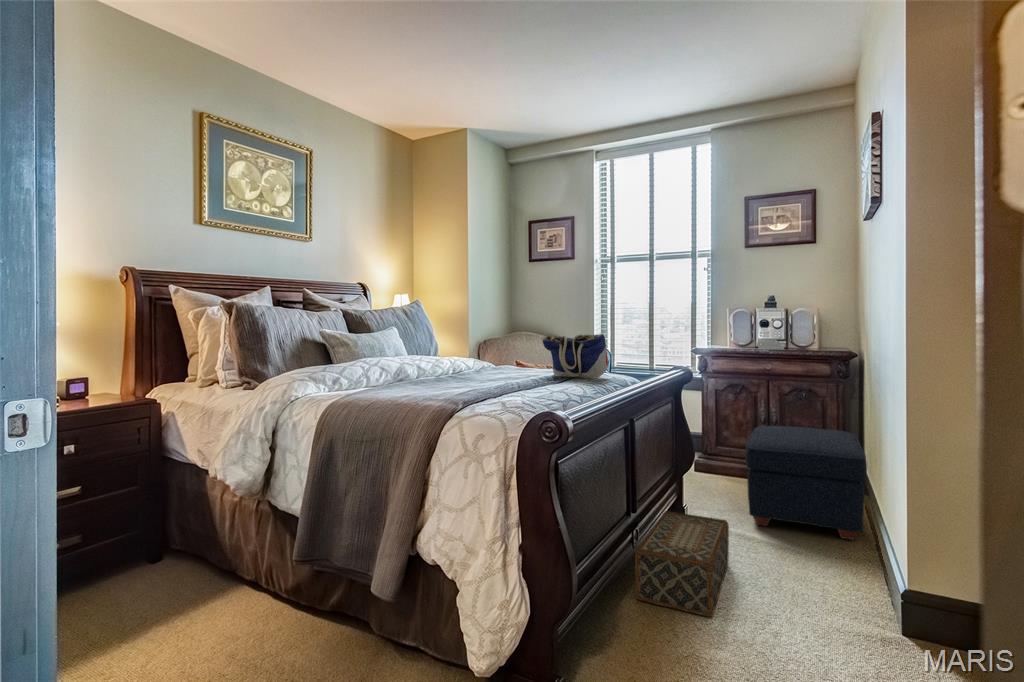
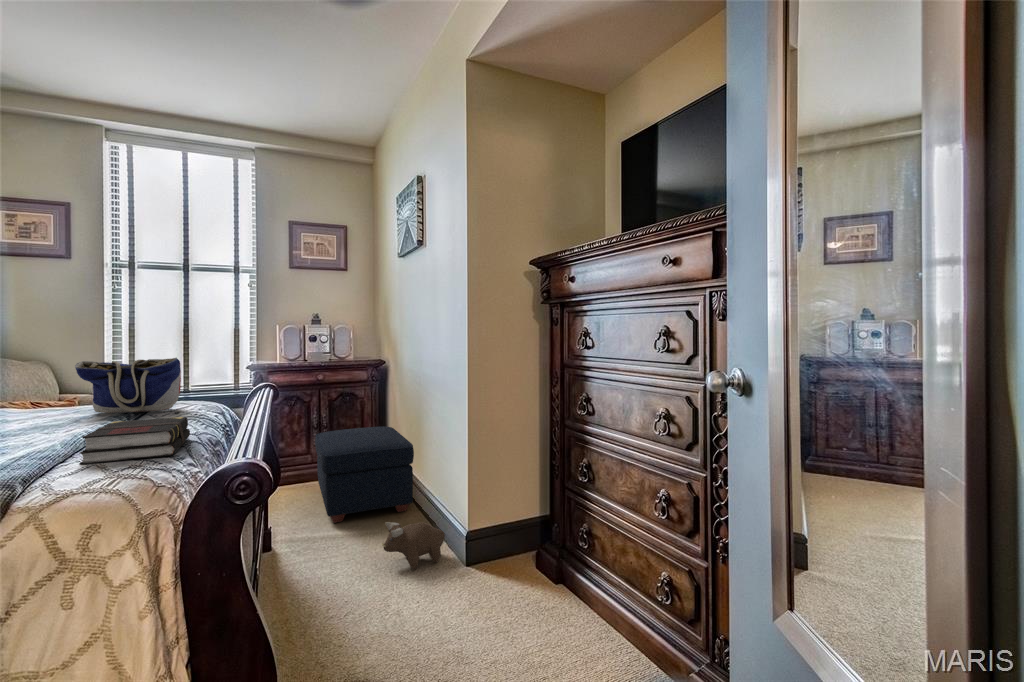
book: none [499,376,578,403] -> present [79,417,190,464]
woven basket: present [635,511,729,617] -> none [258,528,341,645]
plush toy: none [786,536,879,610] -> present [382,522,445,569]

